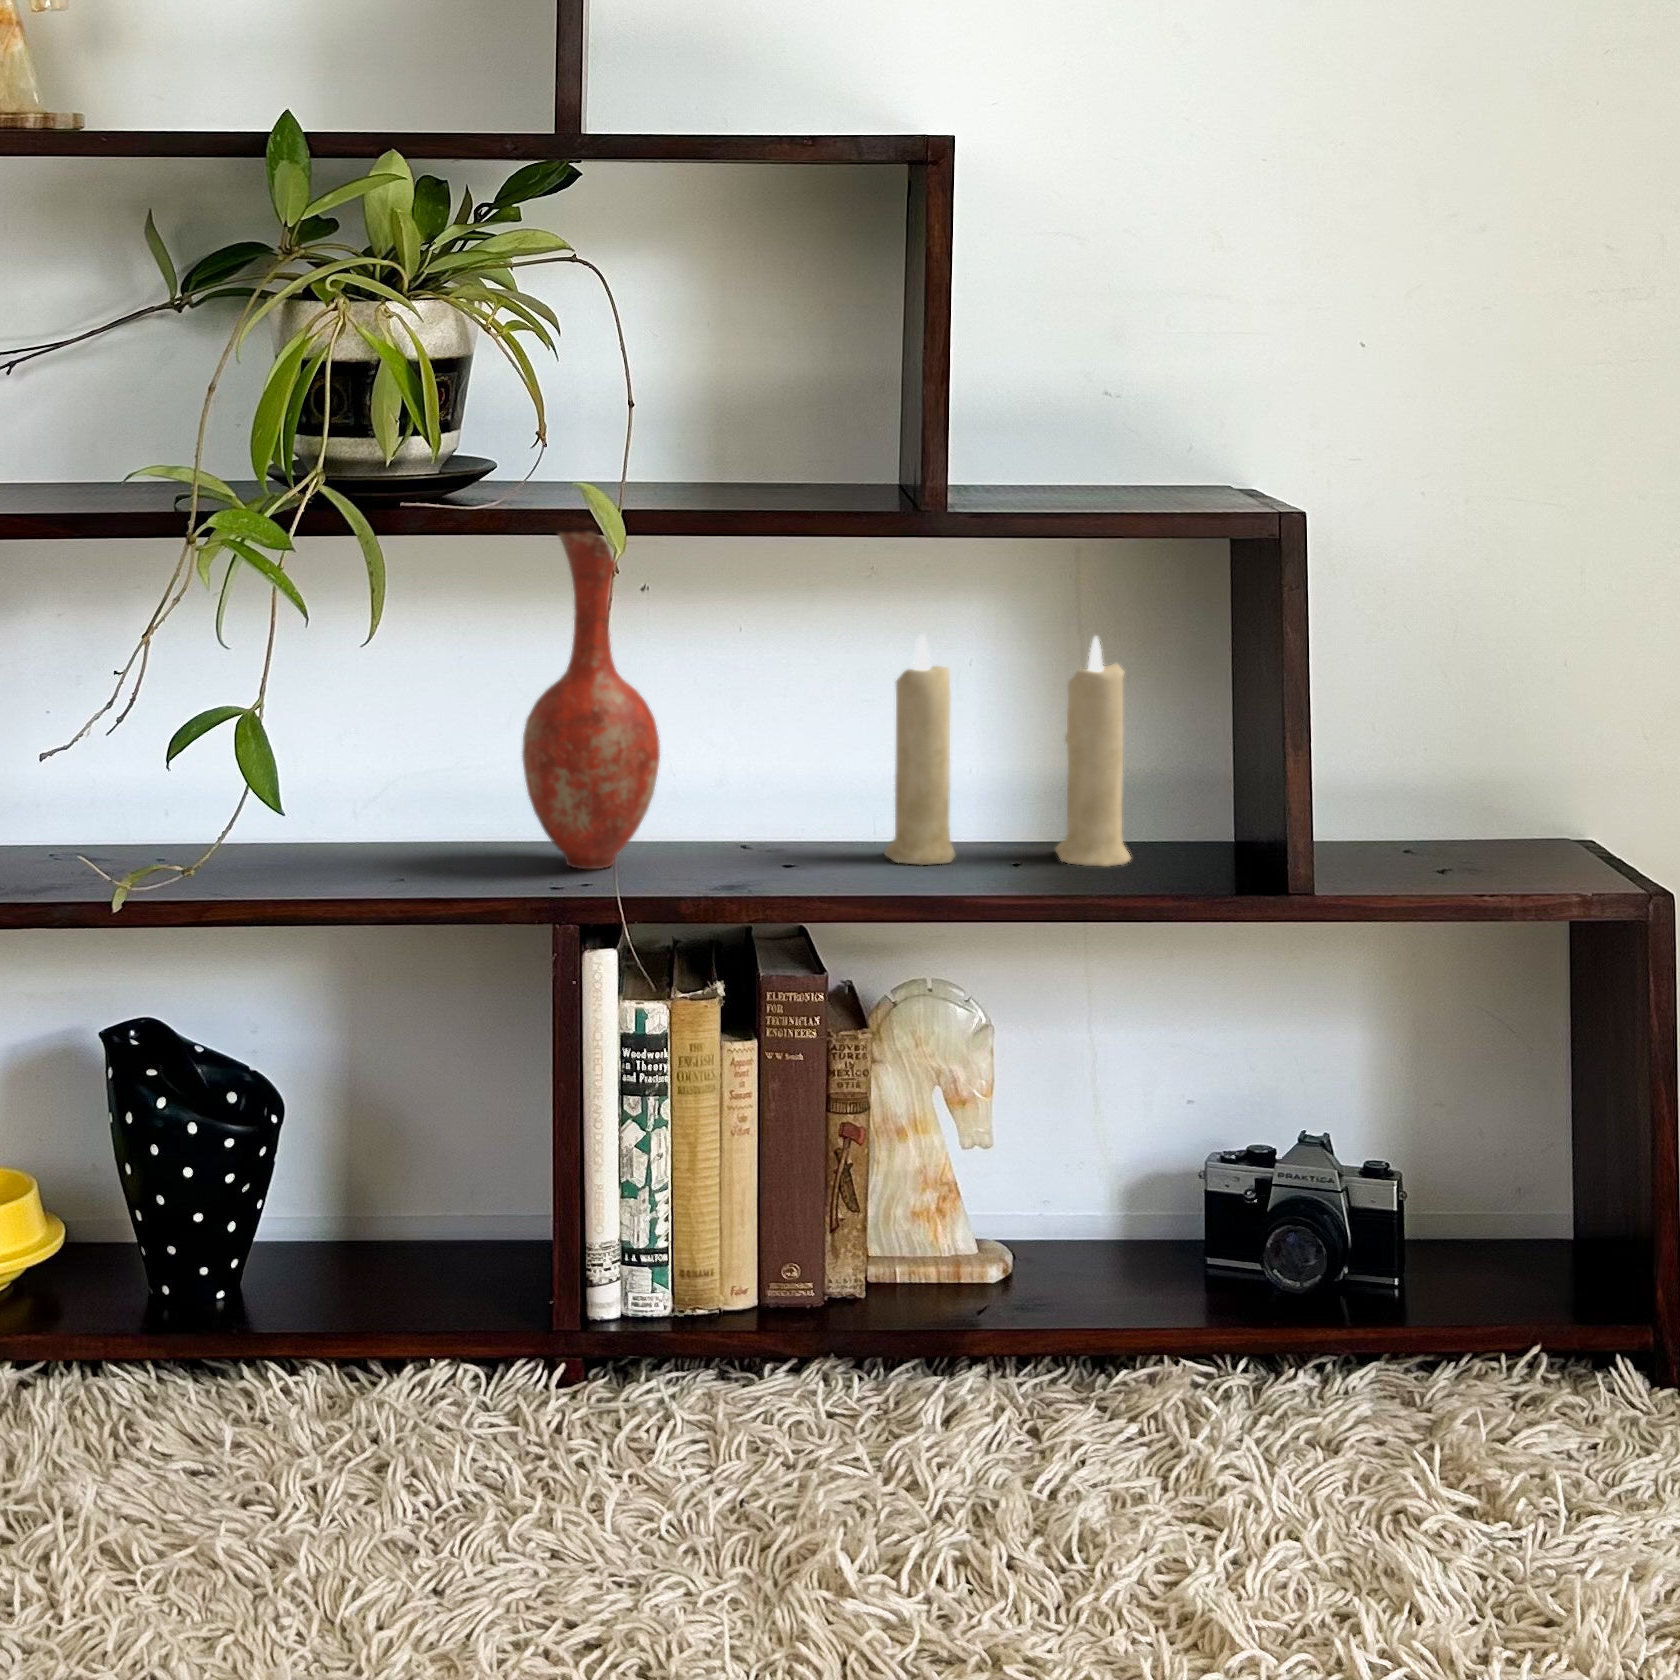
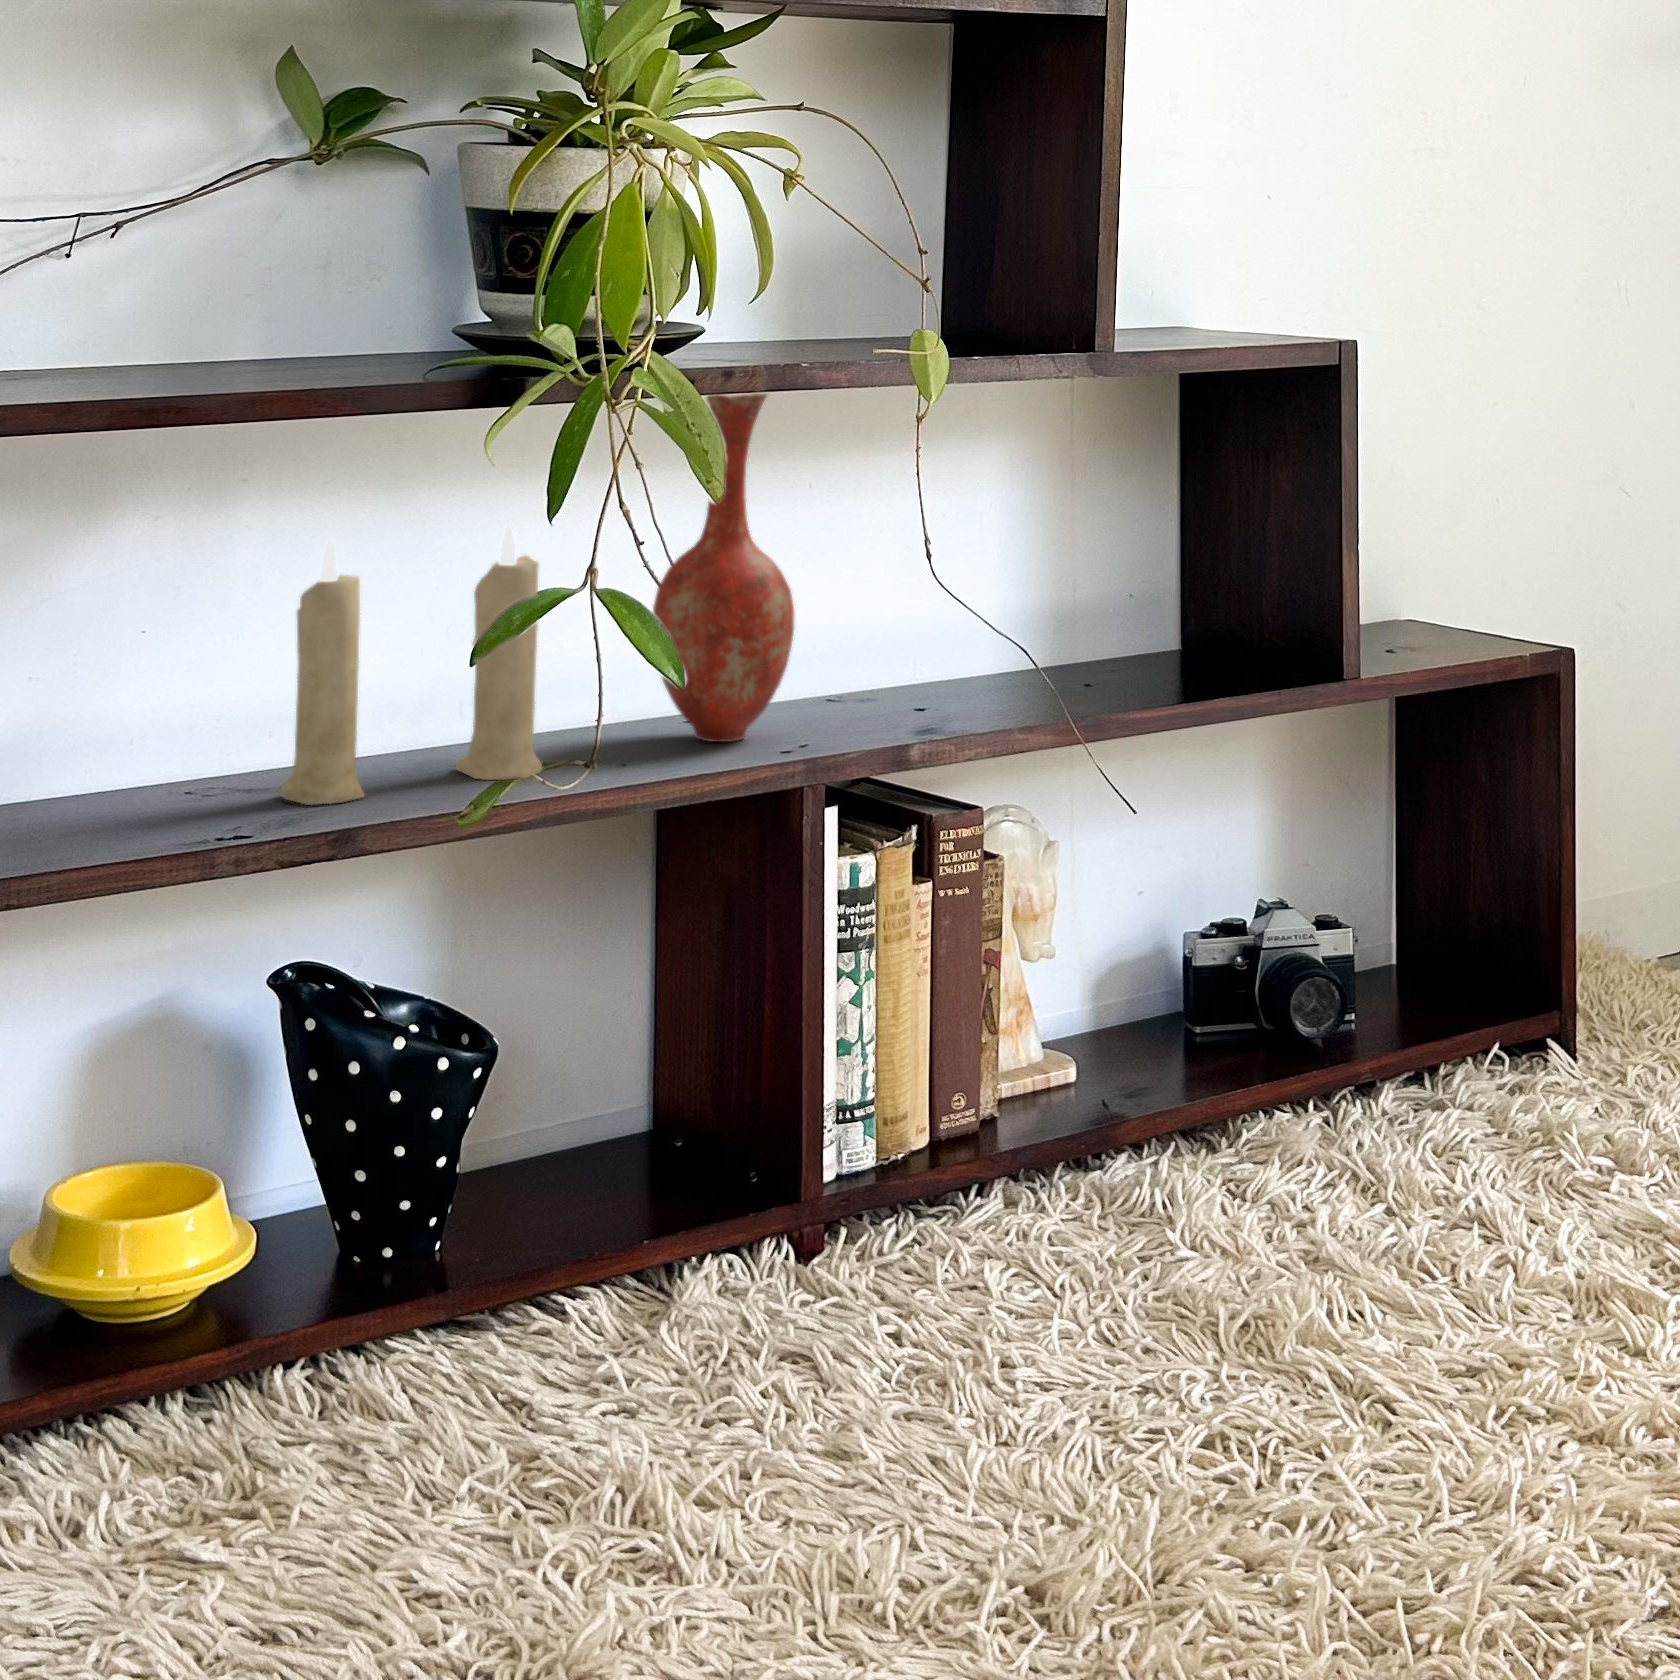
candle: present [885,635,1131,867] -> present [278,527,542,805]

